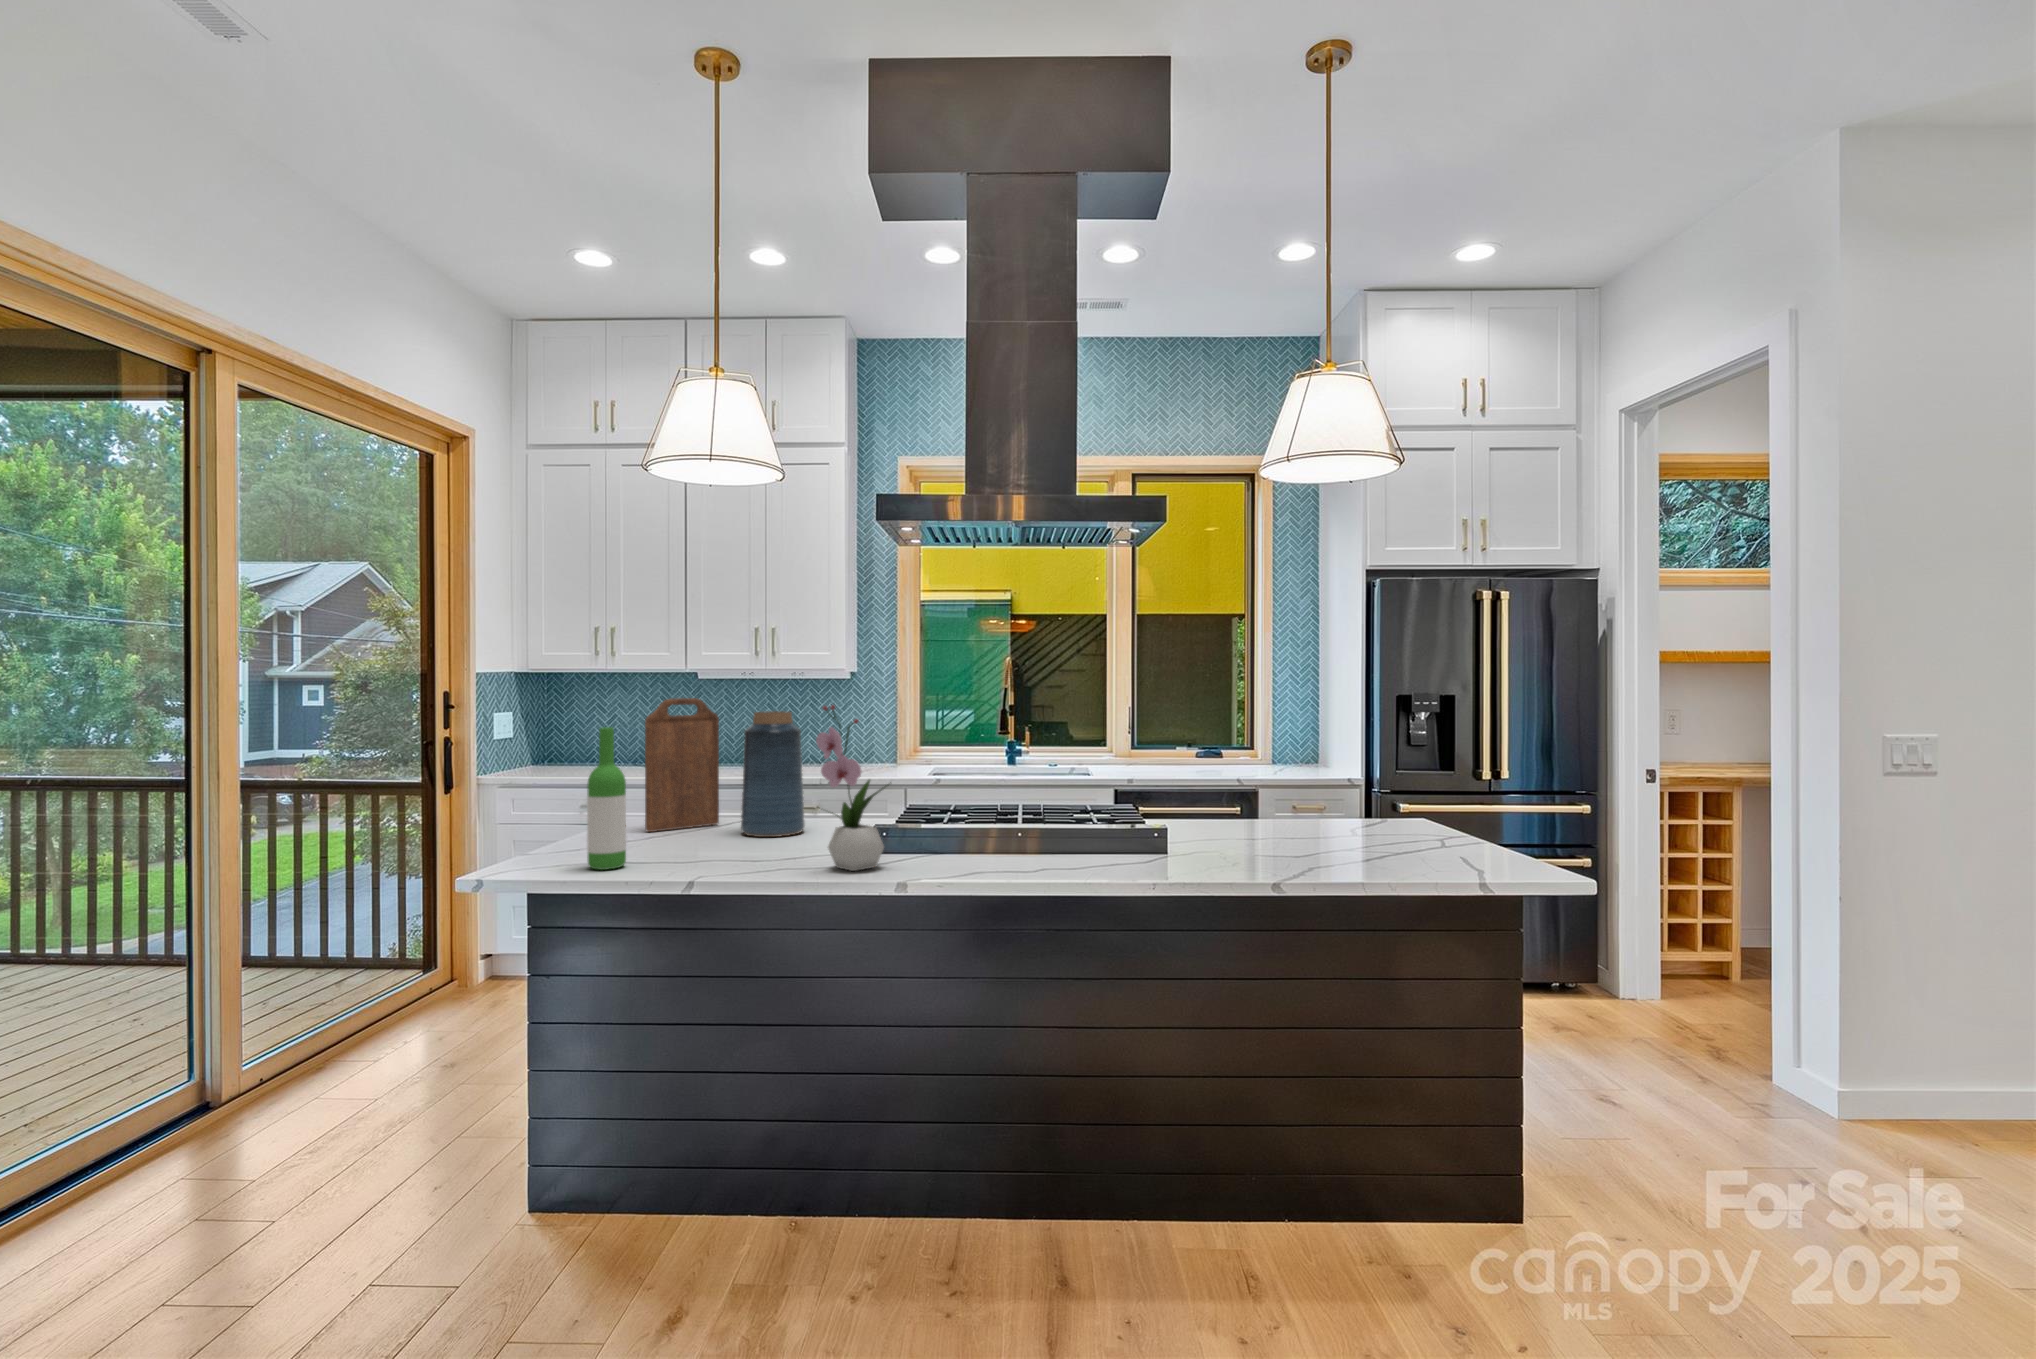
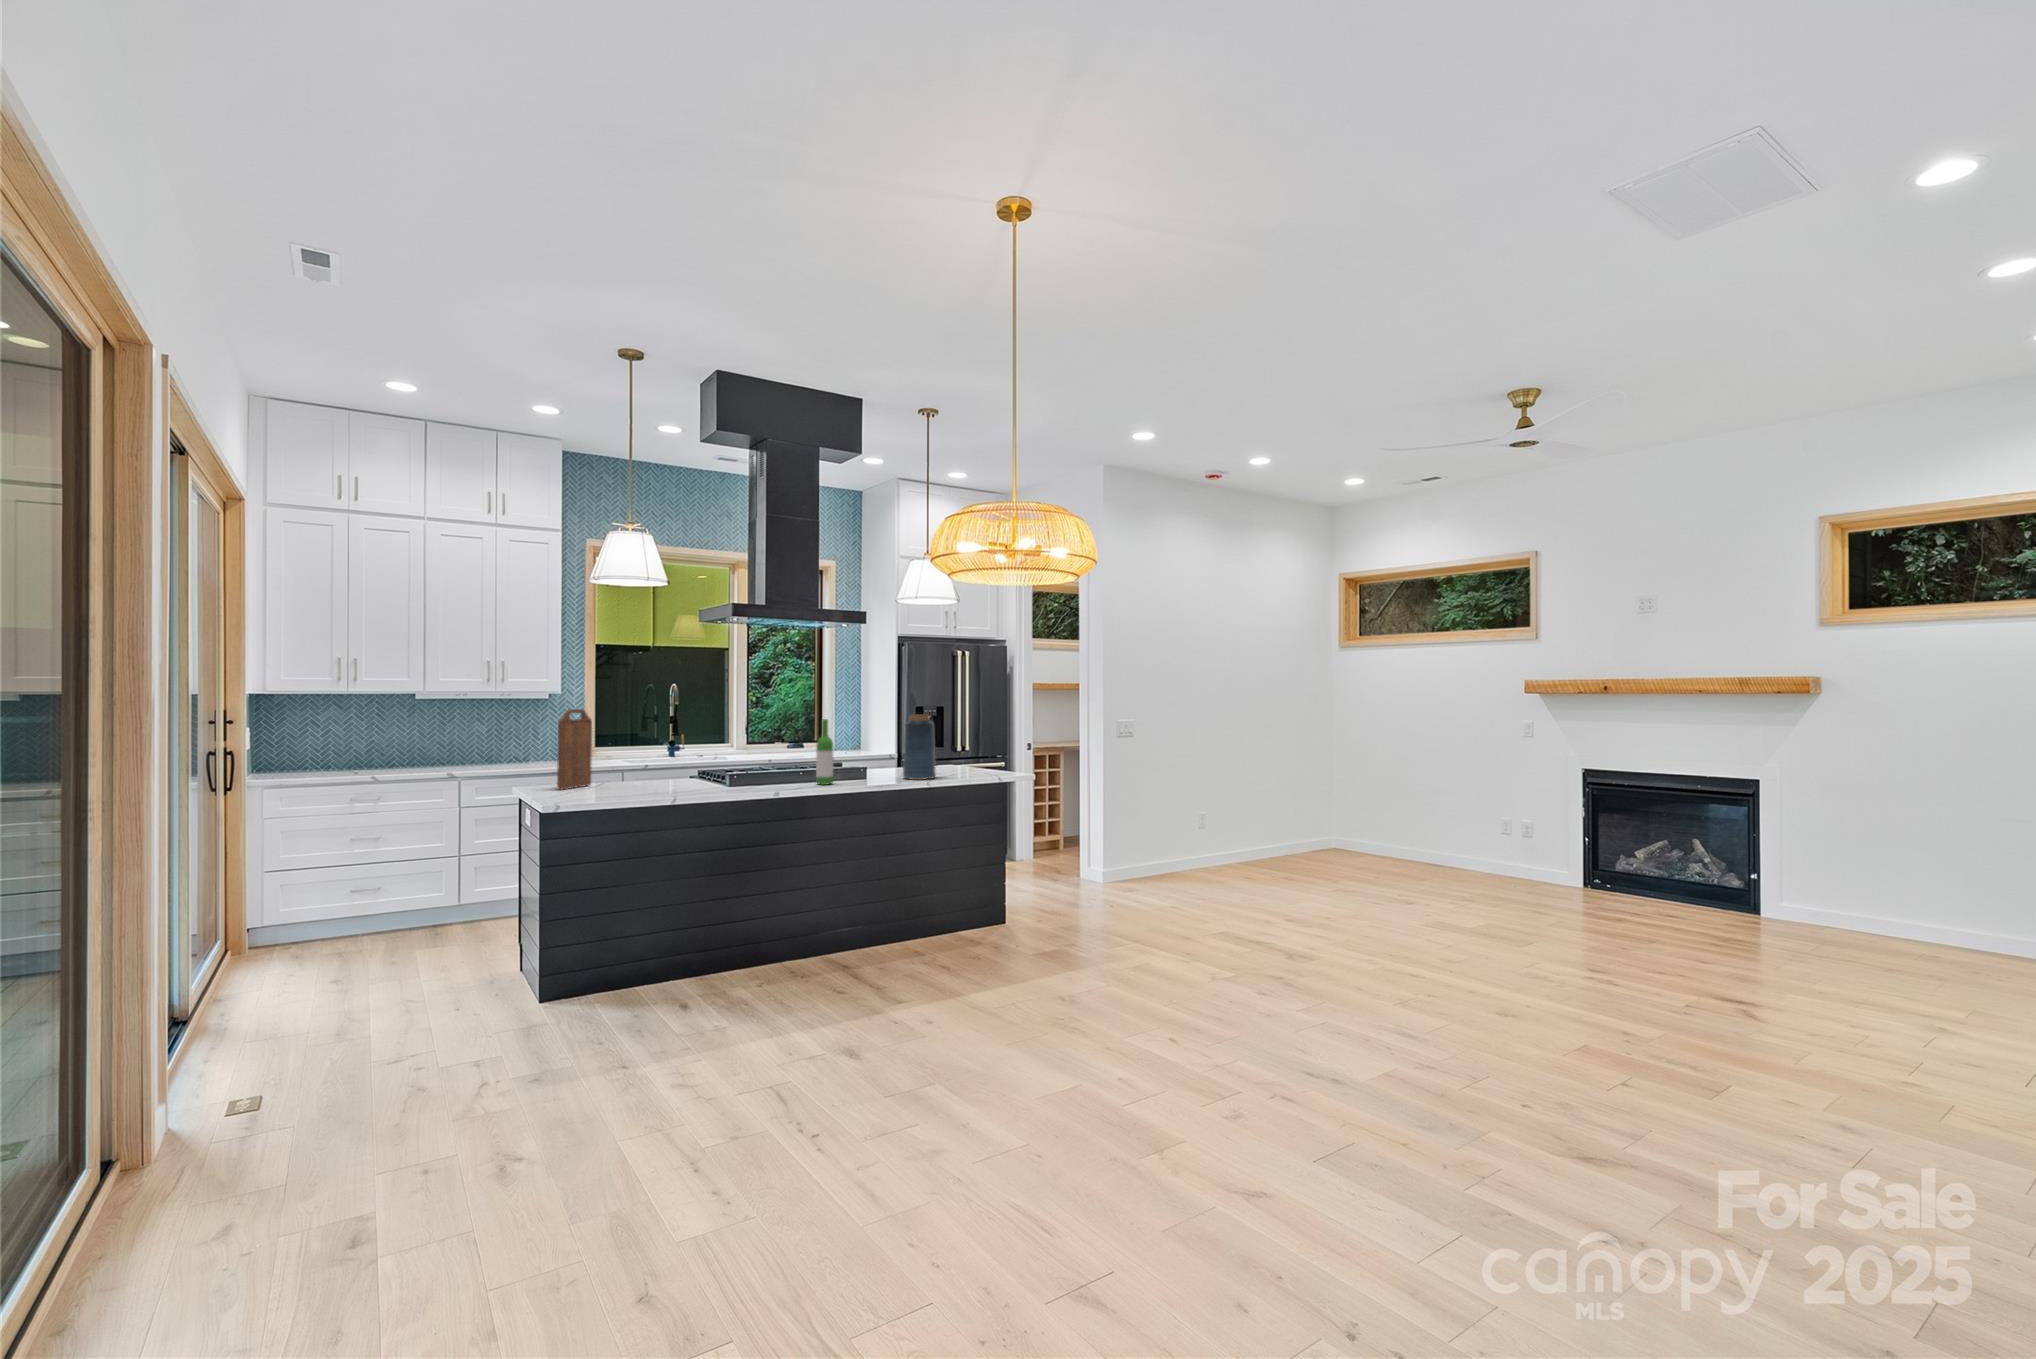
flower arrangement: present [816,705,889,871] -> none [722,710,756,791]
vase: present [741,711,805,837] -> present [903,714,936,780]
wine bottle: present [587,727,626,870] -> present [816,719,833,785]

